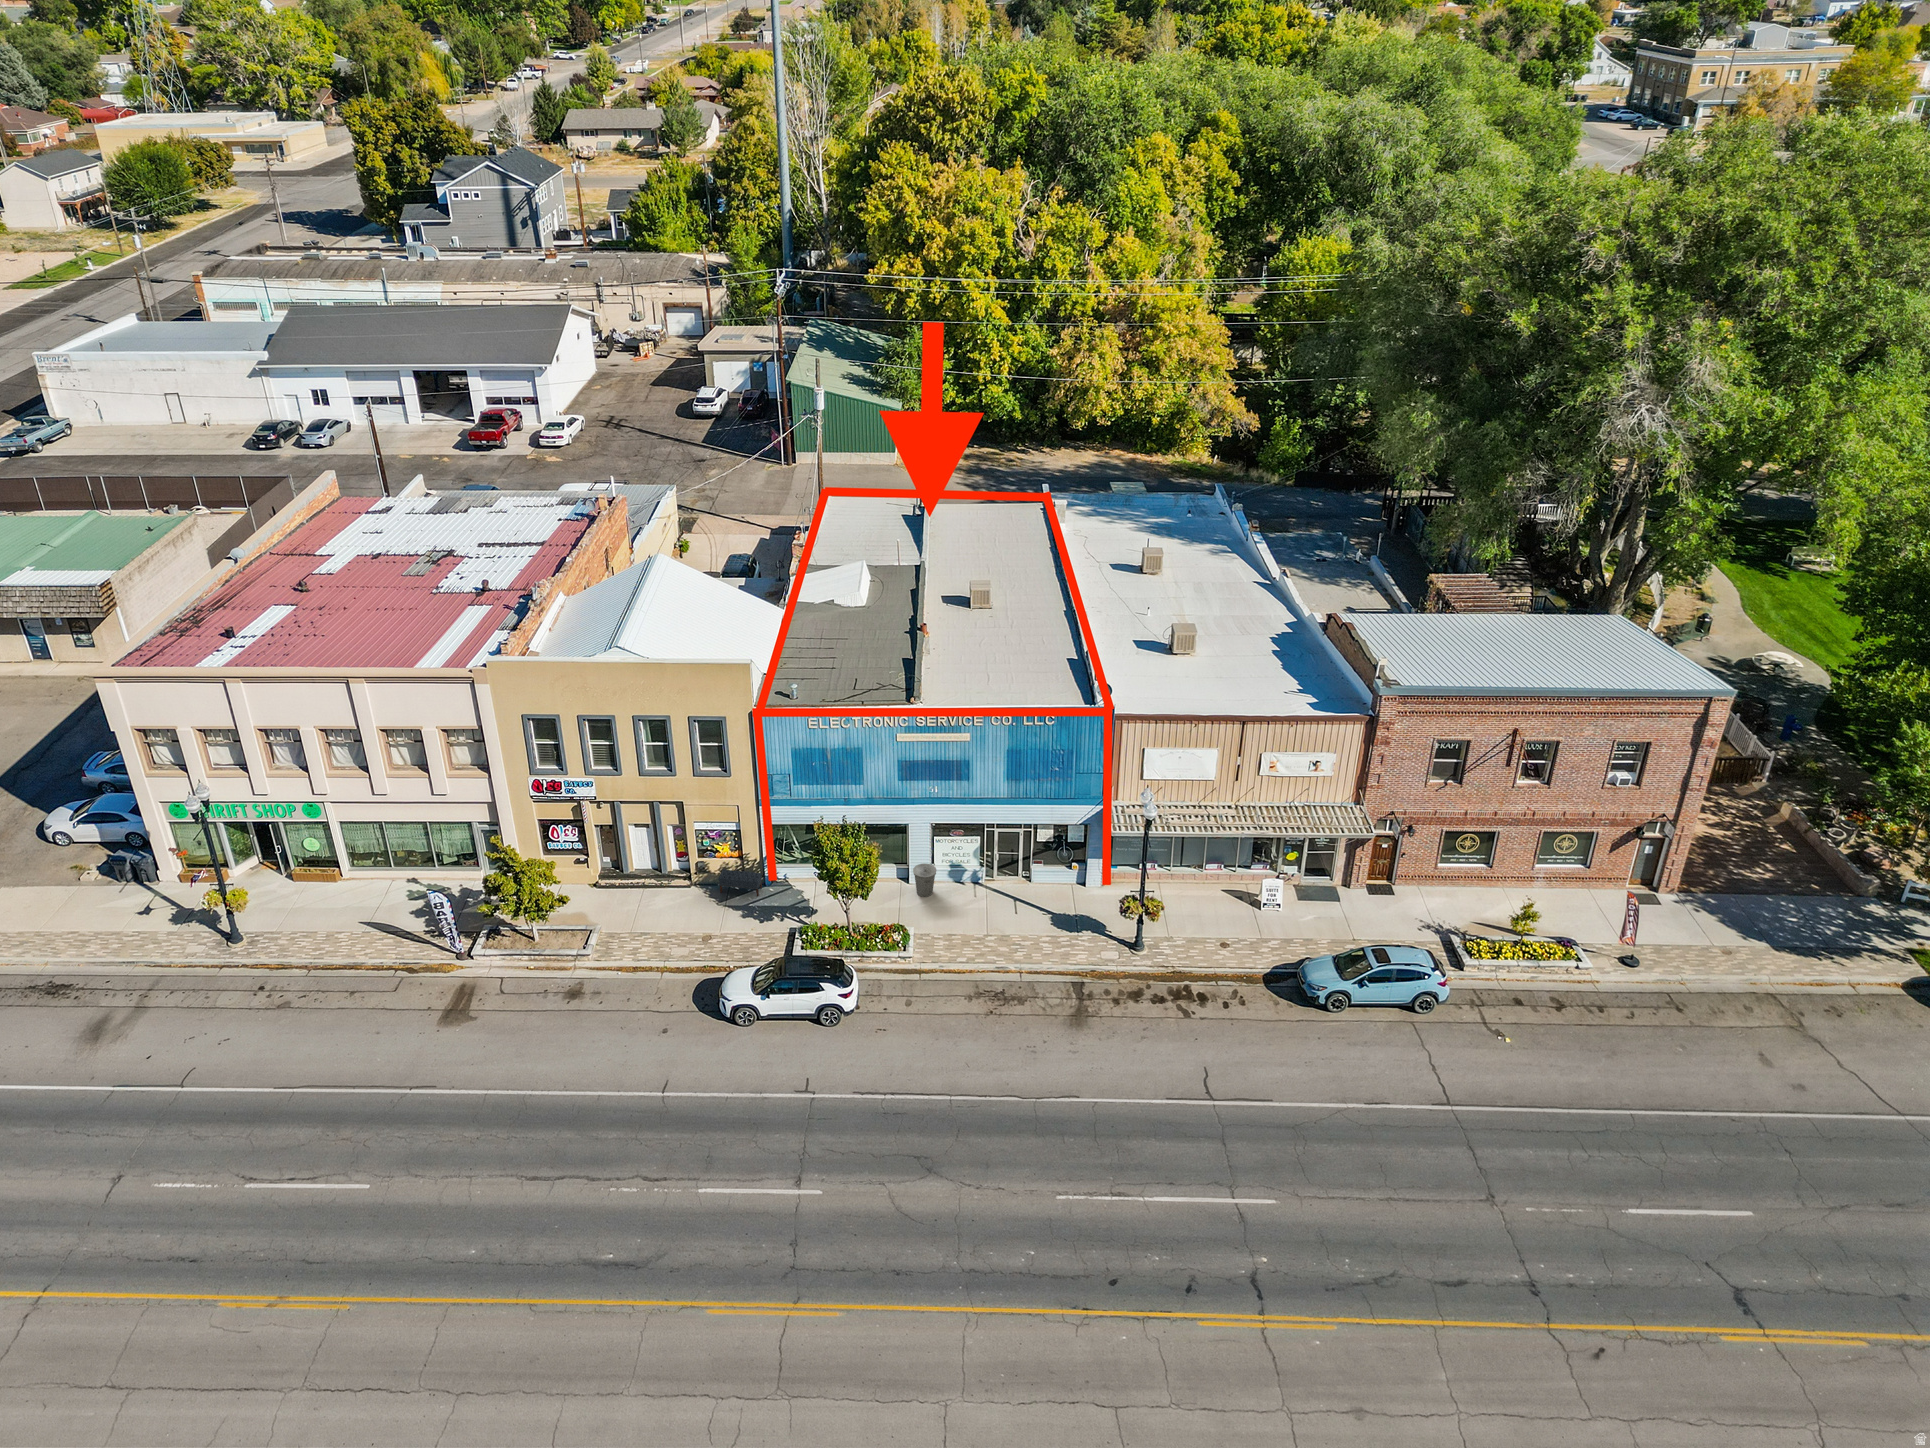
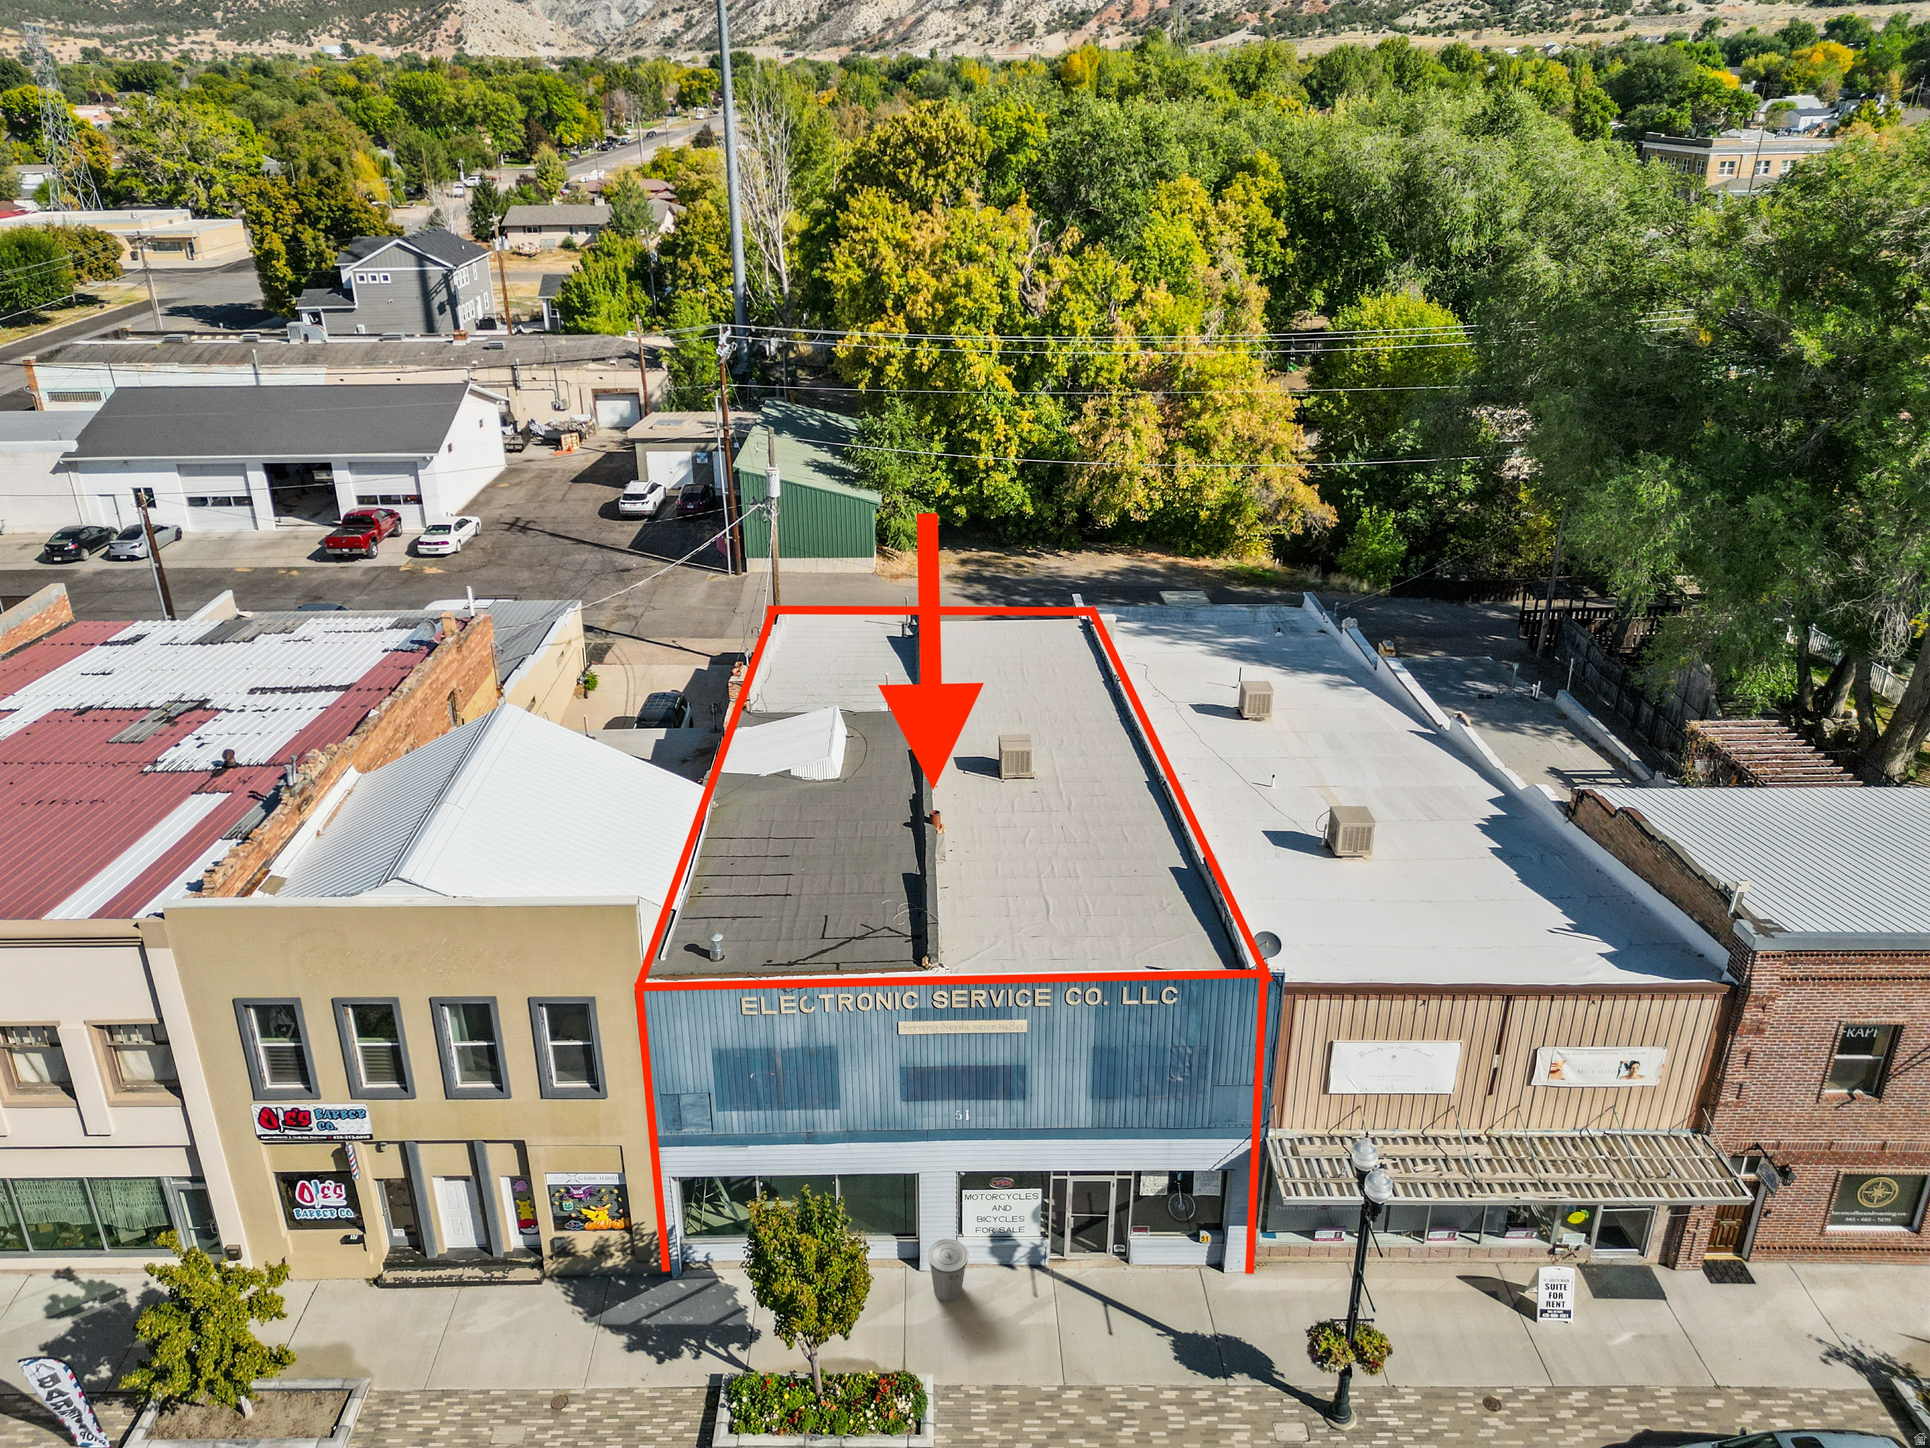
bench: present [718,870,762,896] -> none [588,1252,665,1303]

